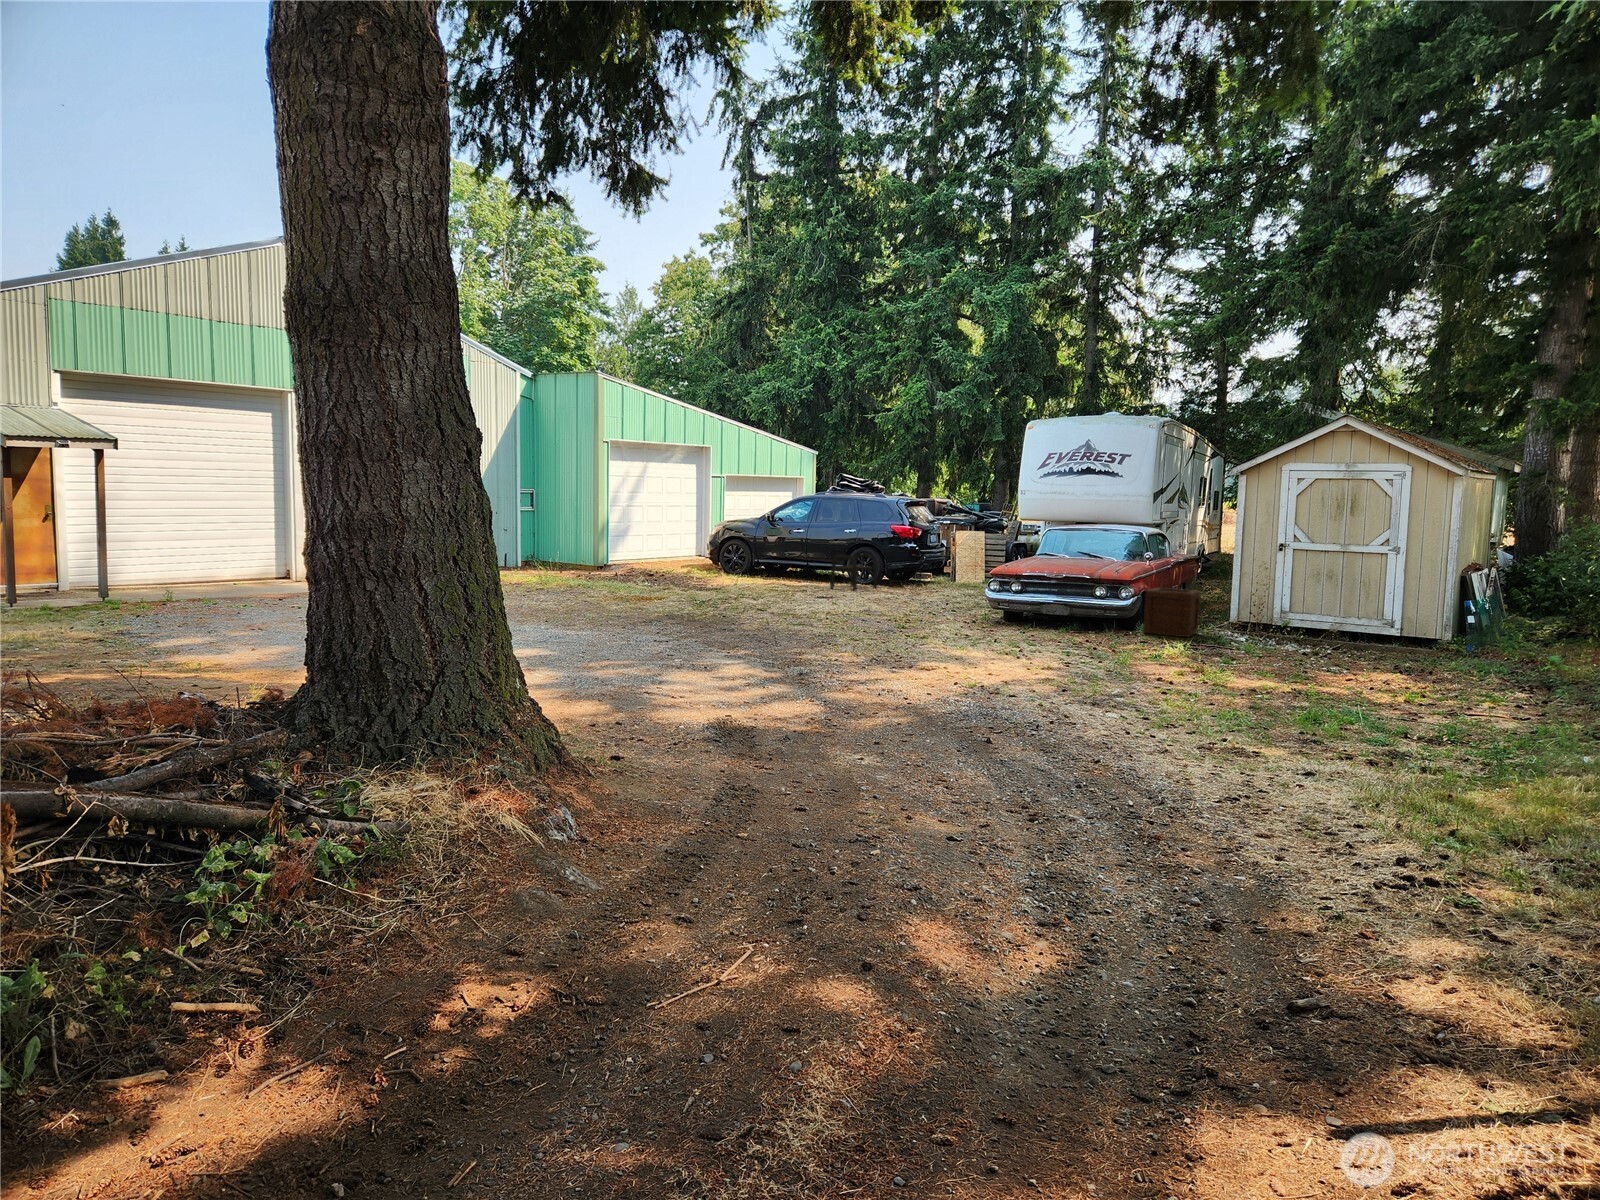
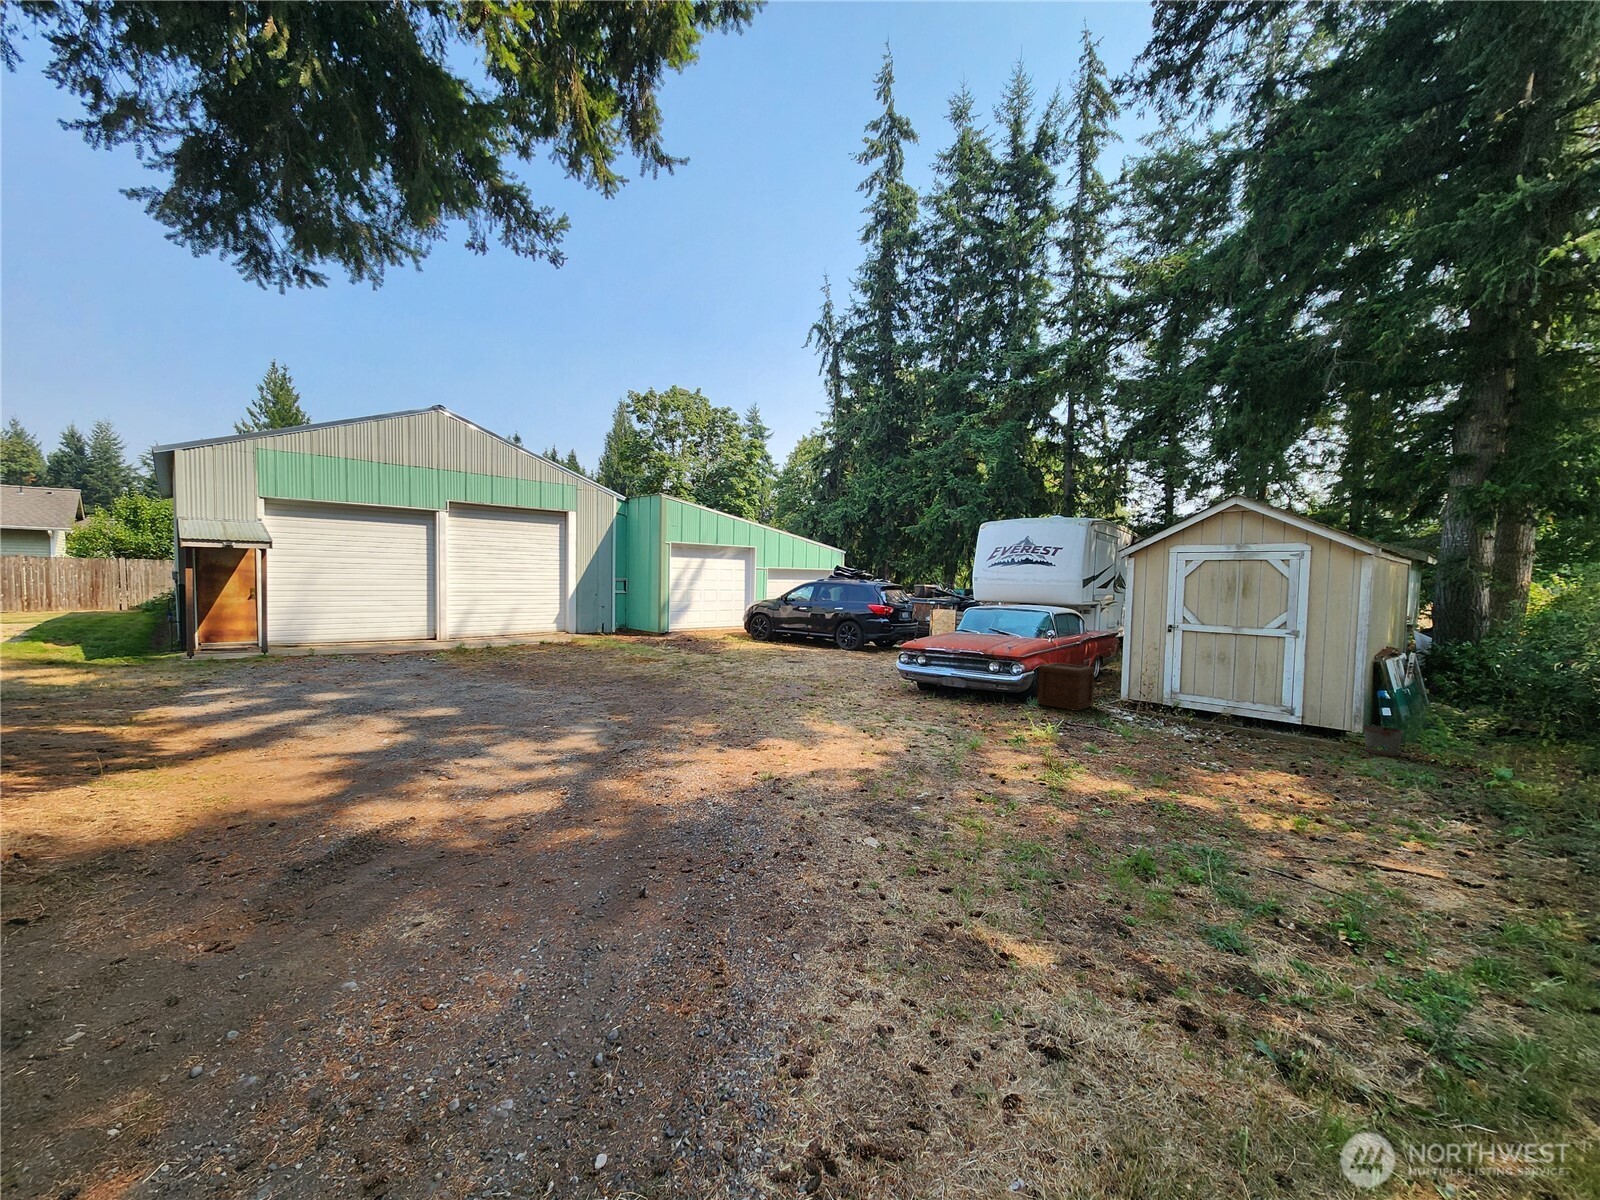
bench: present [830,554,877,591] -> none [823,626,862,654]
bucket: none [1453,635,1487,661] -> present [1363,725,1404,757]

